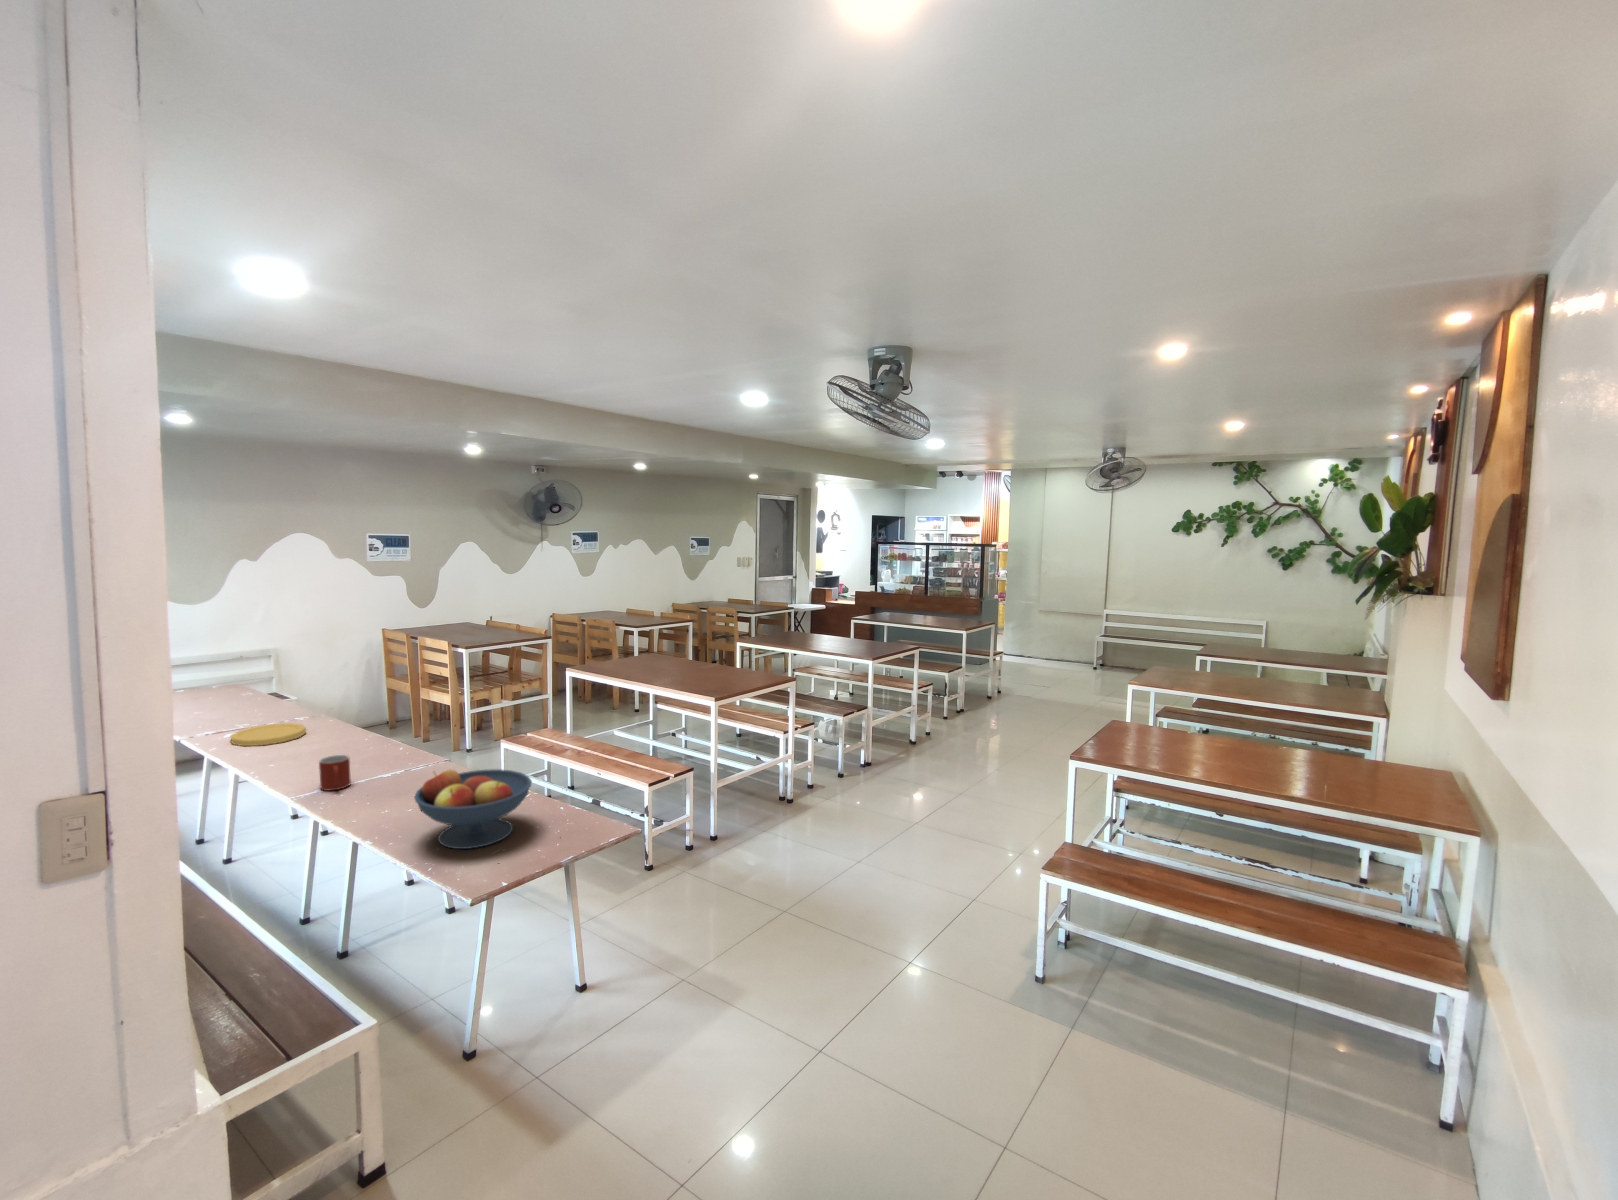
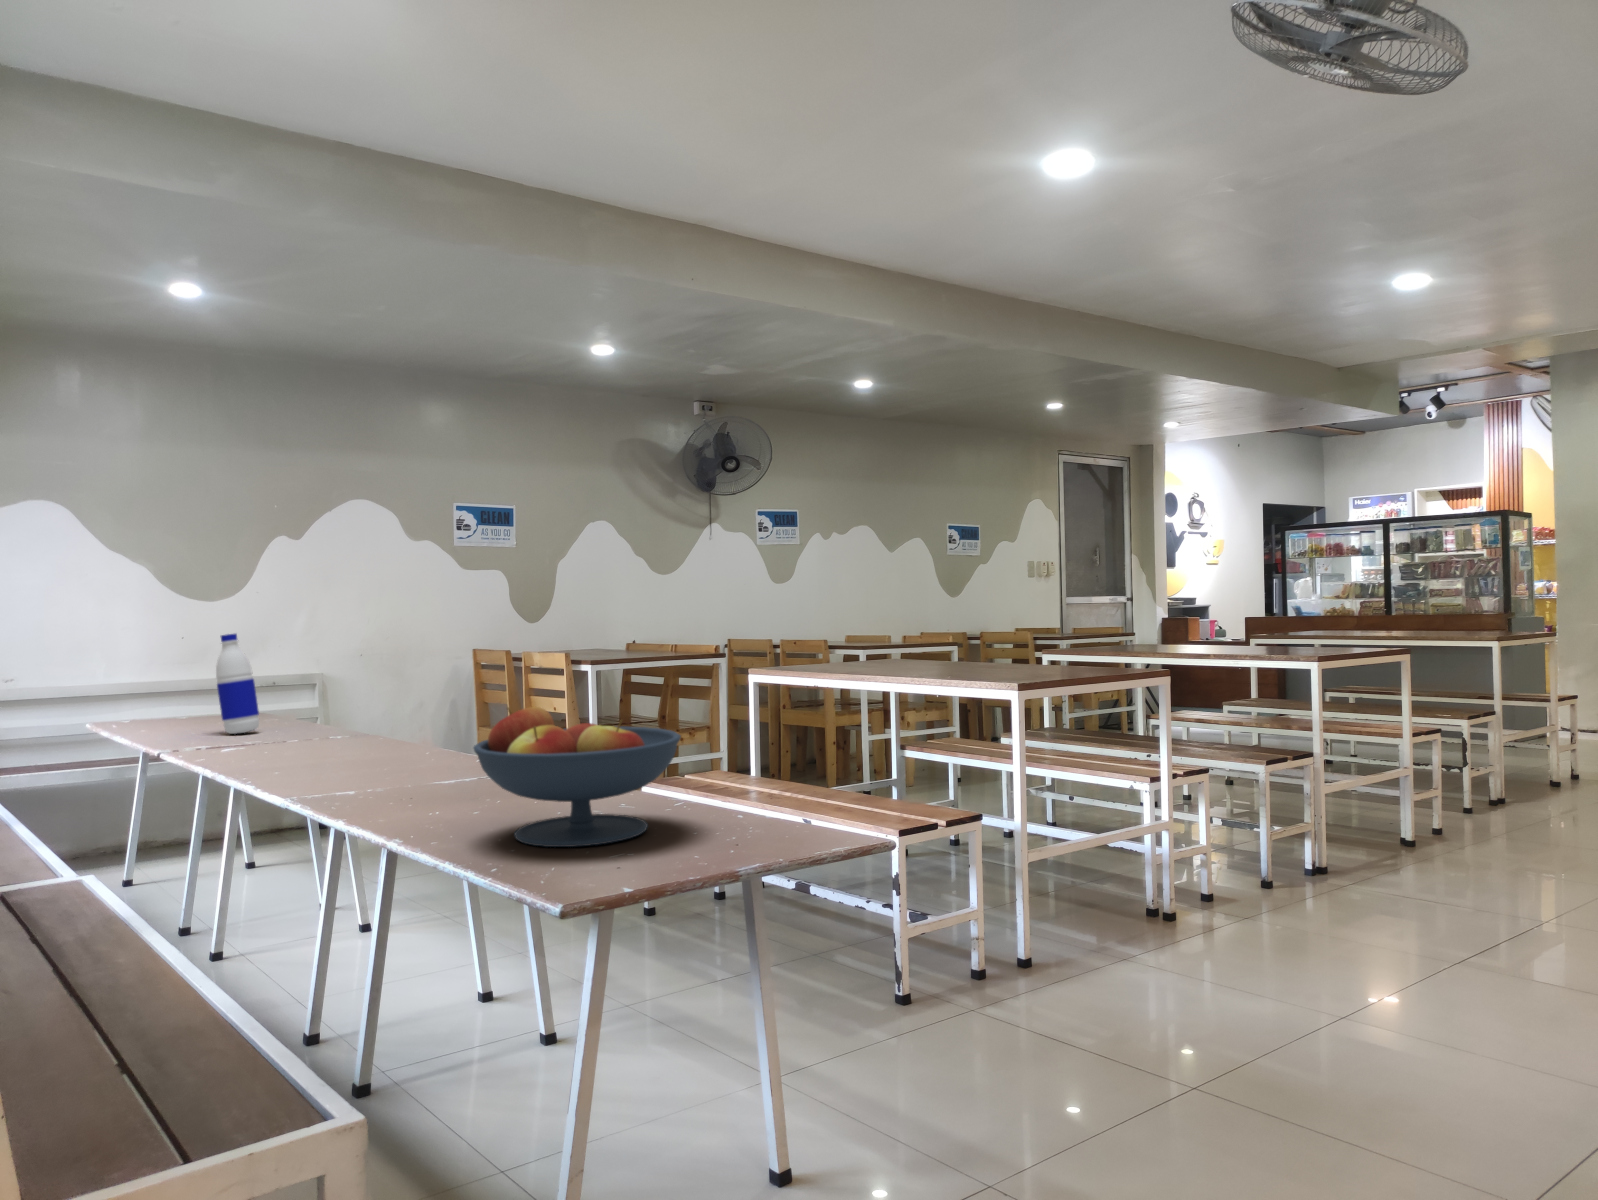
water bottle: none [210,663,243,727] -> present [216,634,259,734]
plate: present [231,723,306,746] -> none [236,727,342,749]
mug: present [319,755,351,791] -> none [342,731,390,787]

